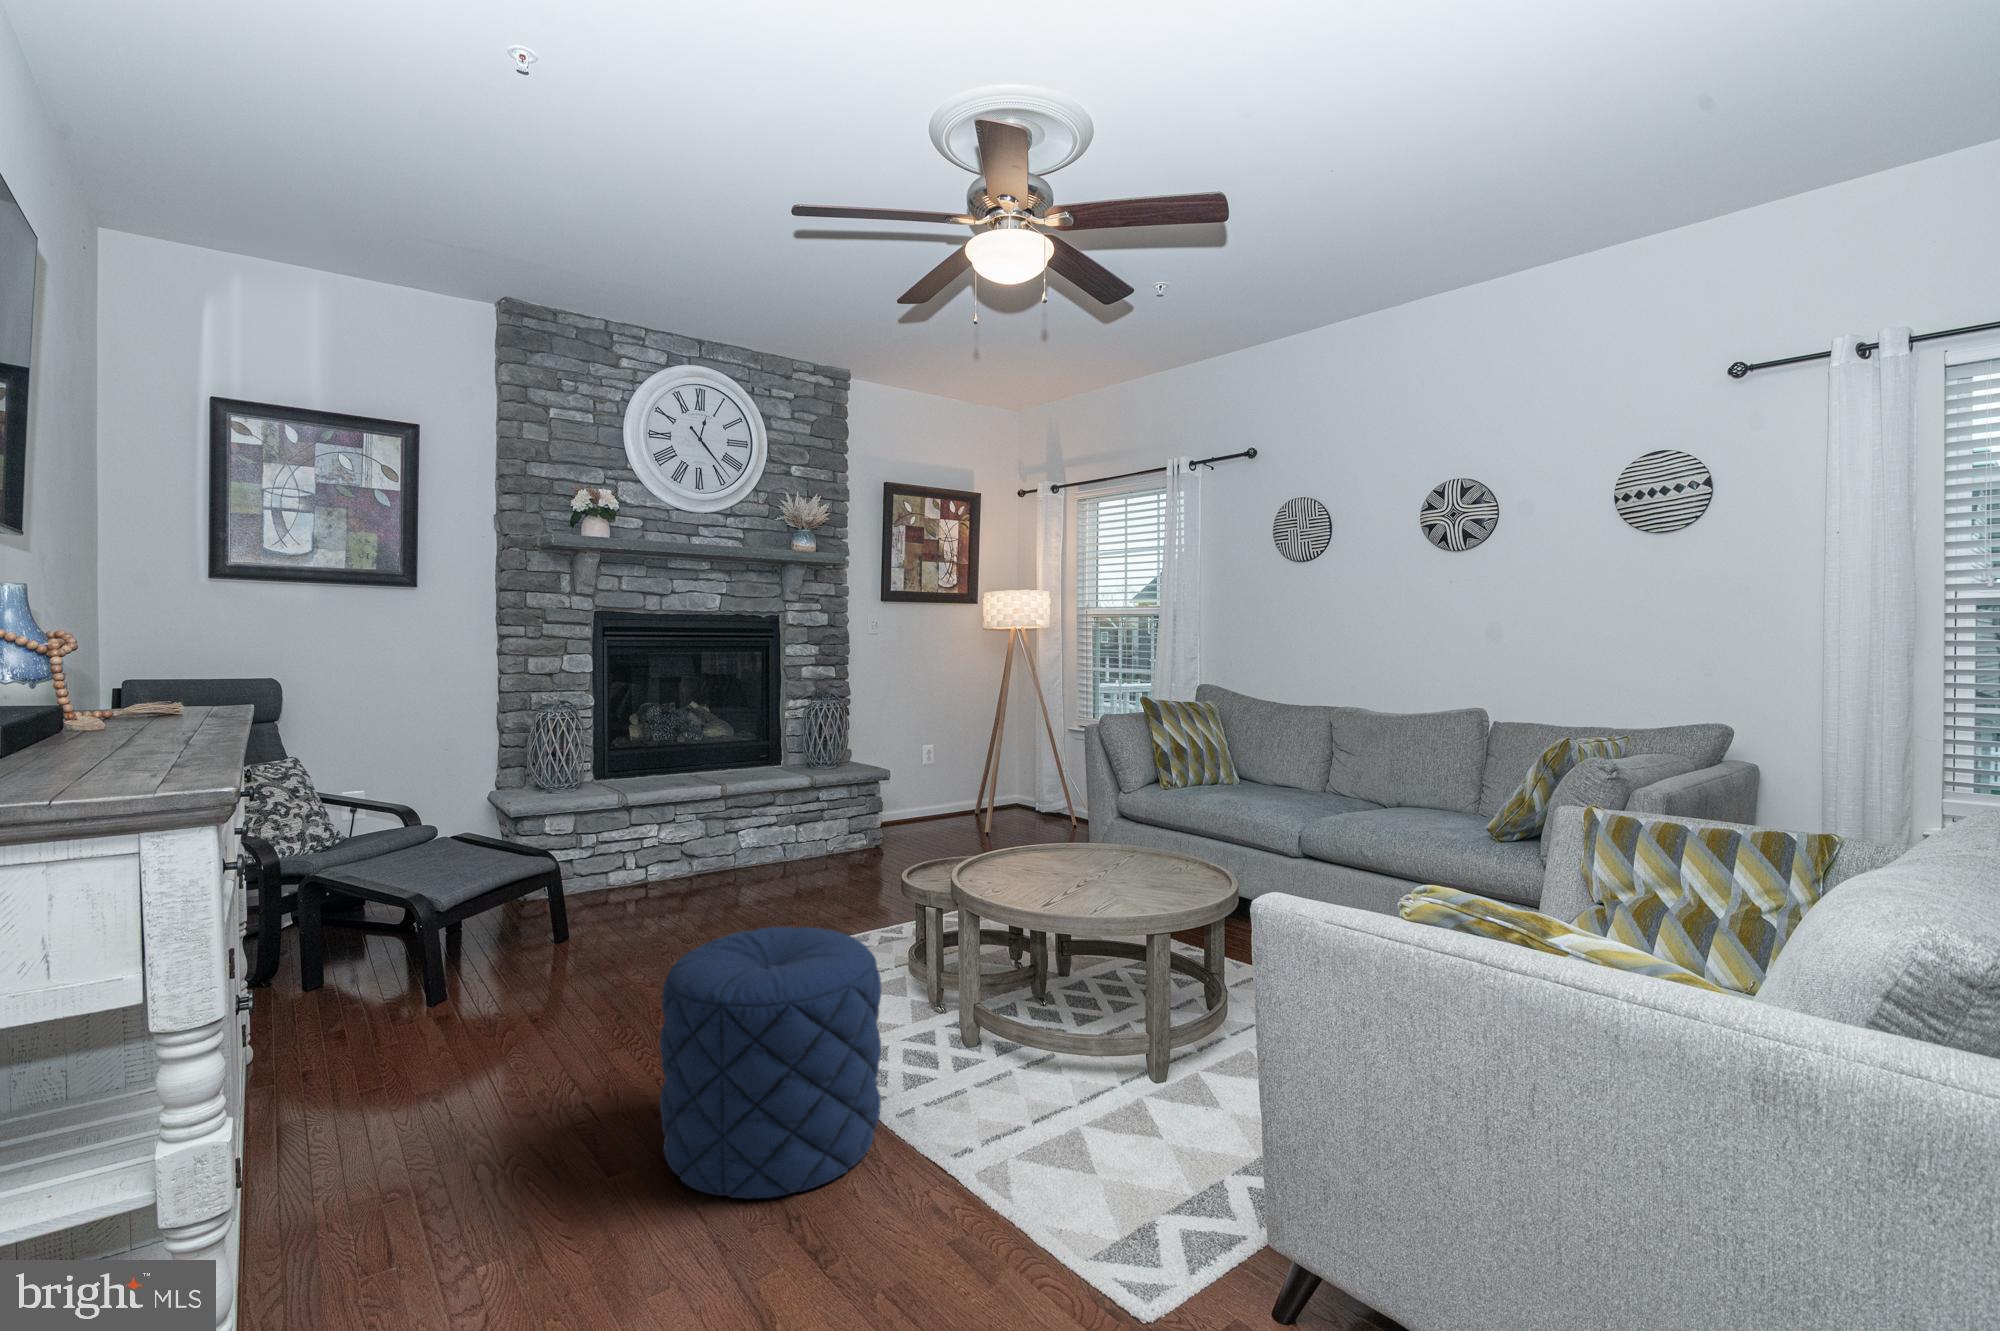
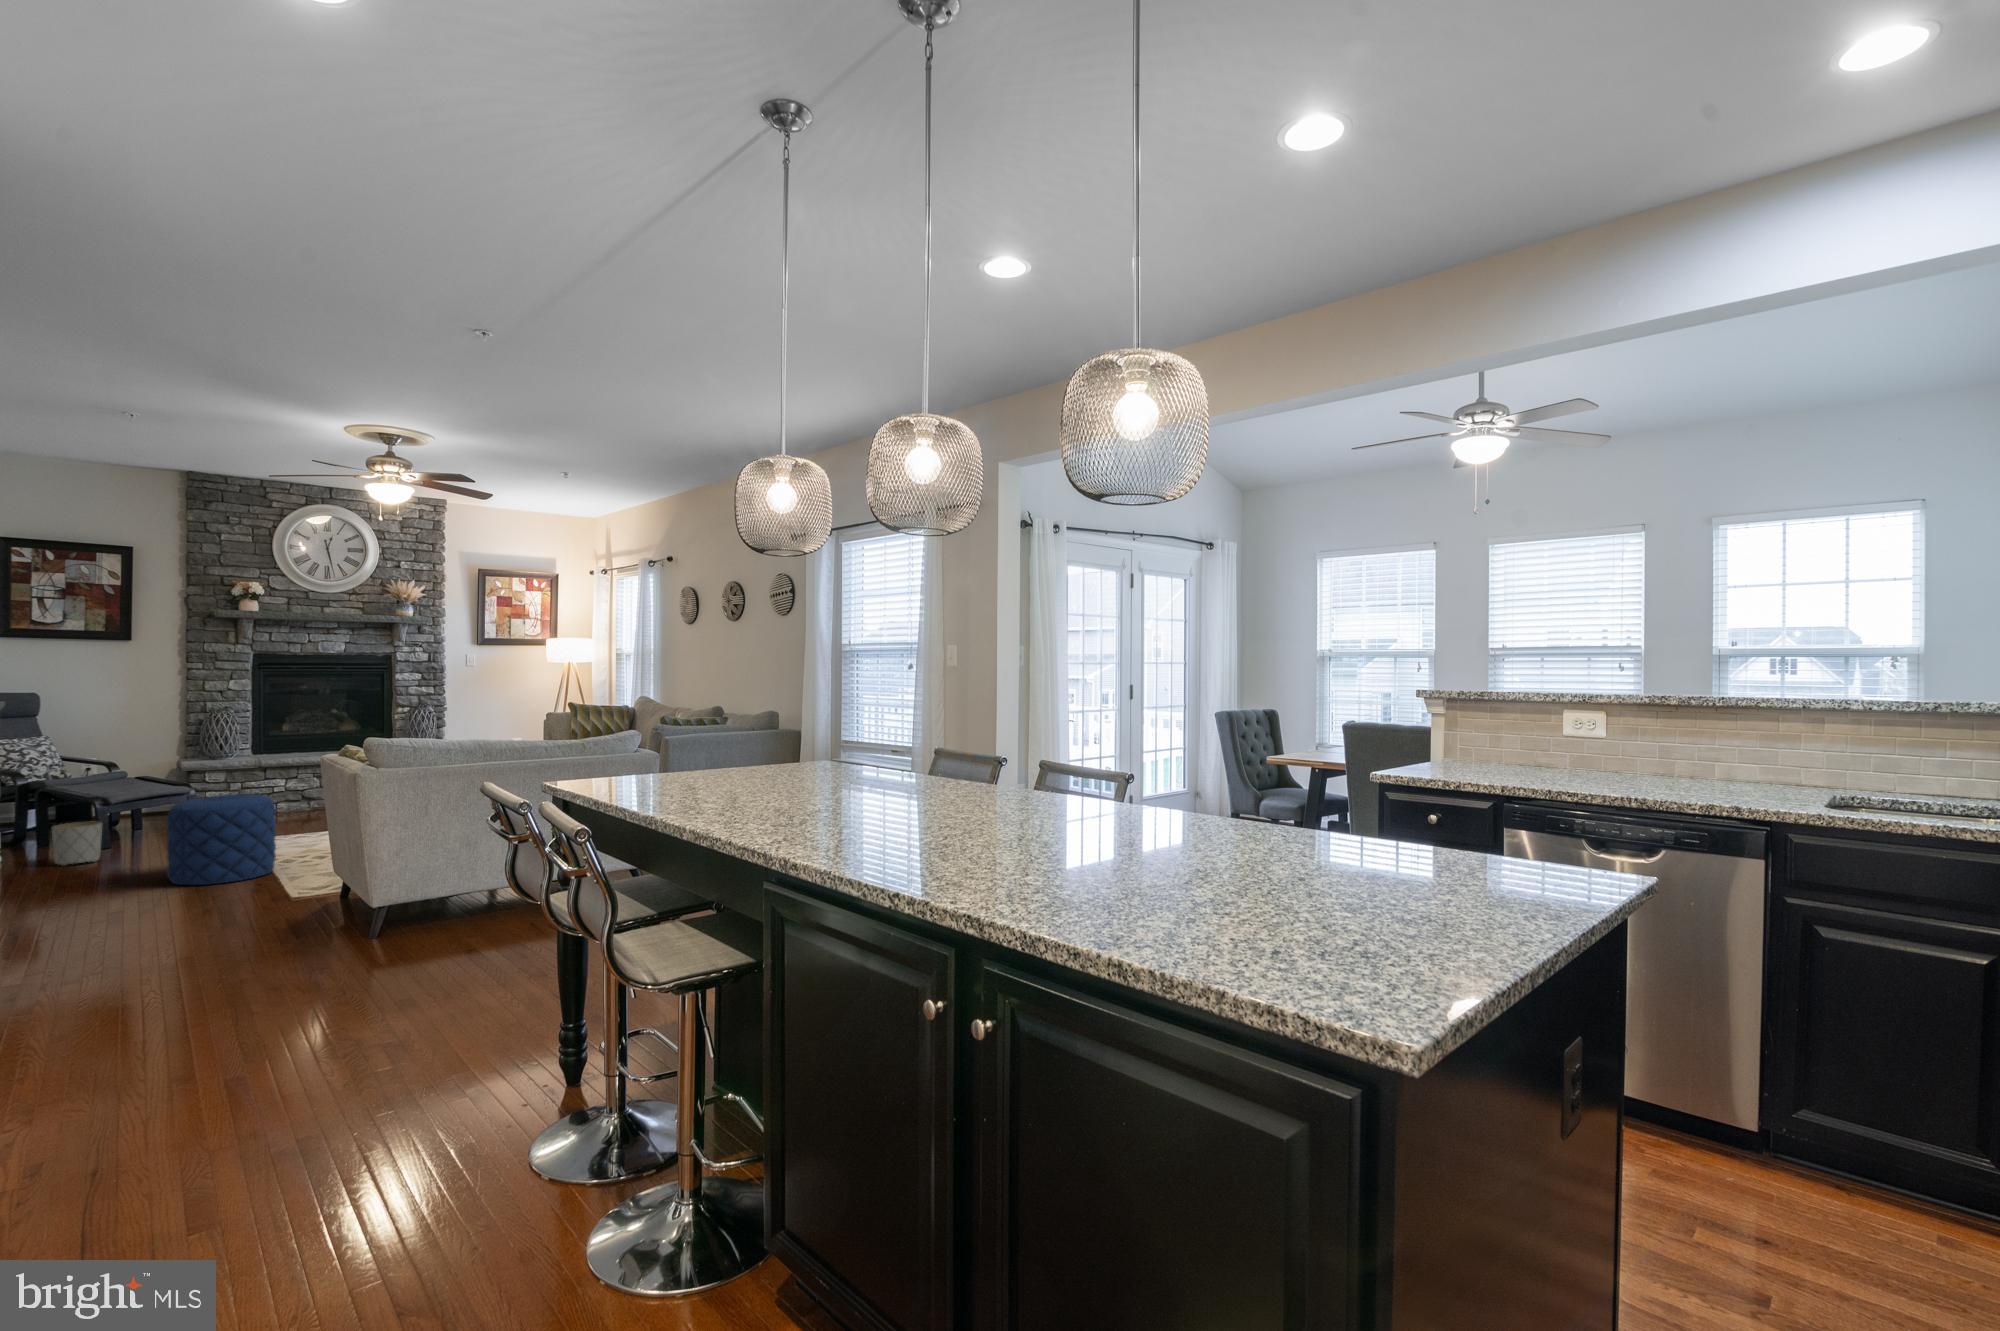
planter: none [353,960,449,1072] -> present [52,822,102,866]

